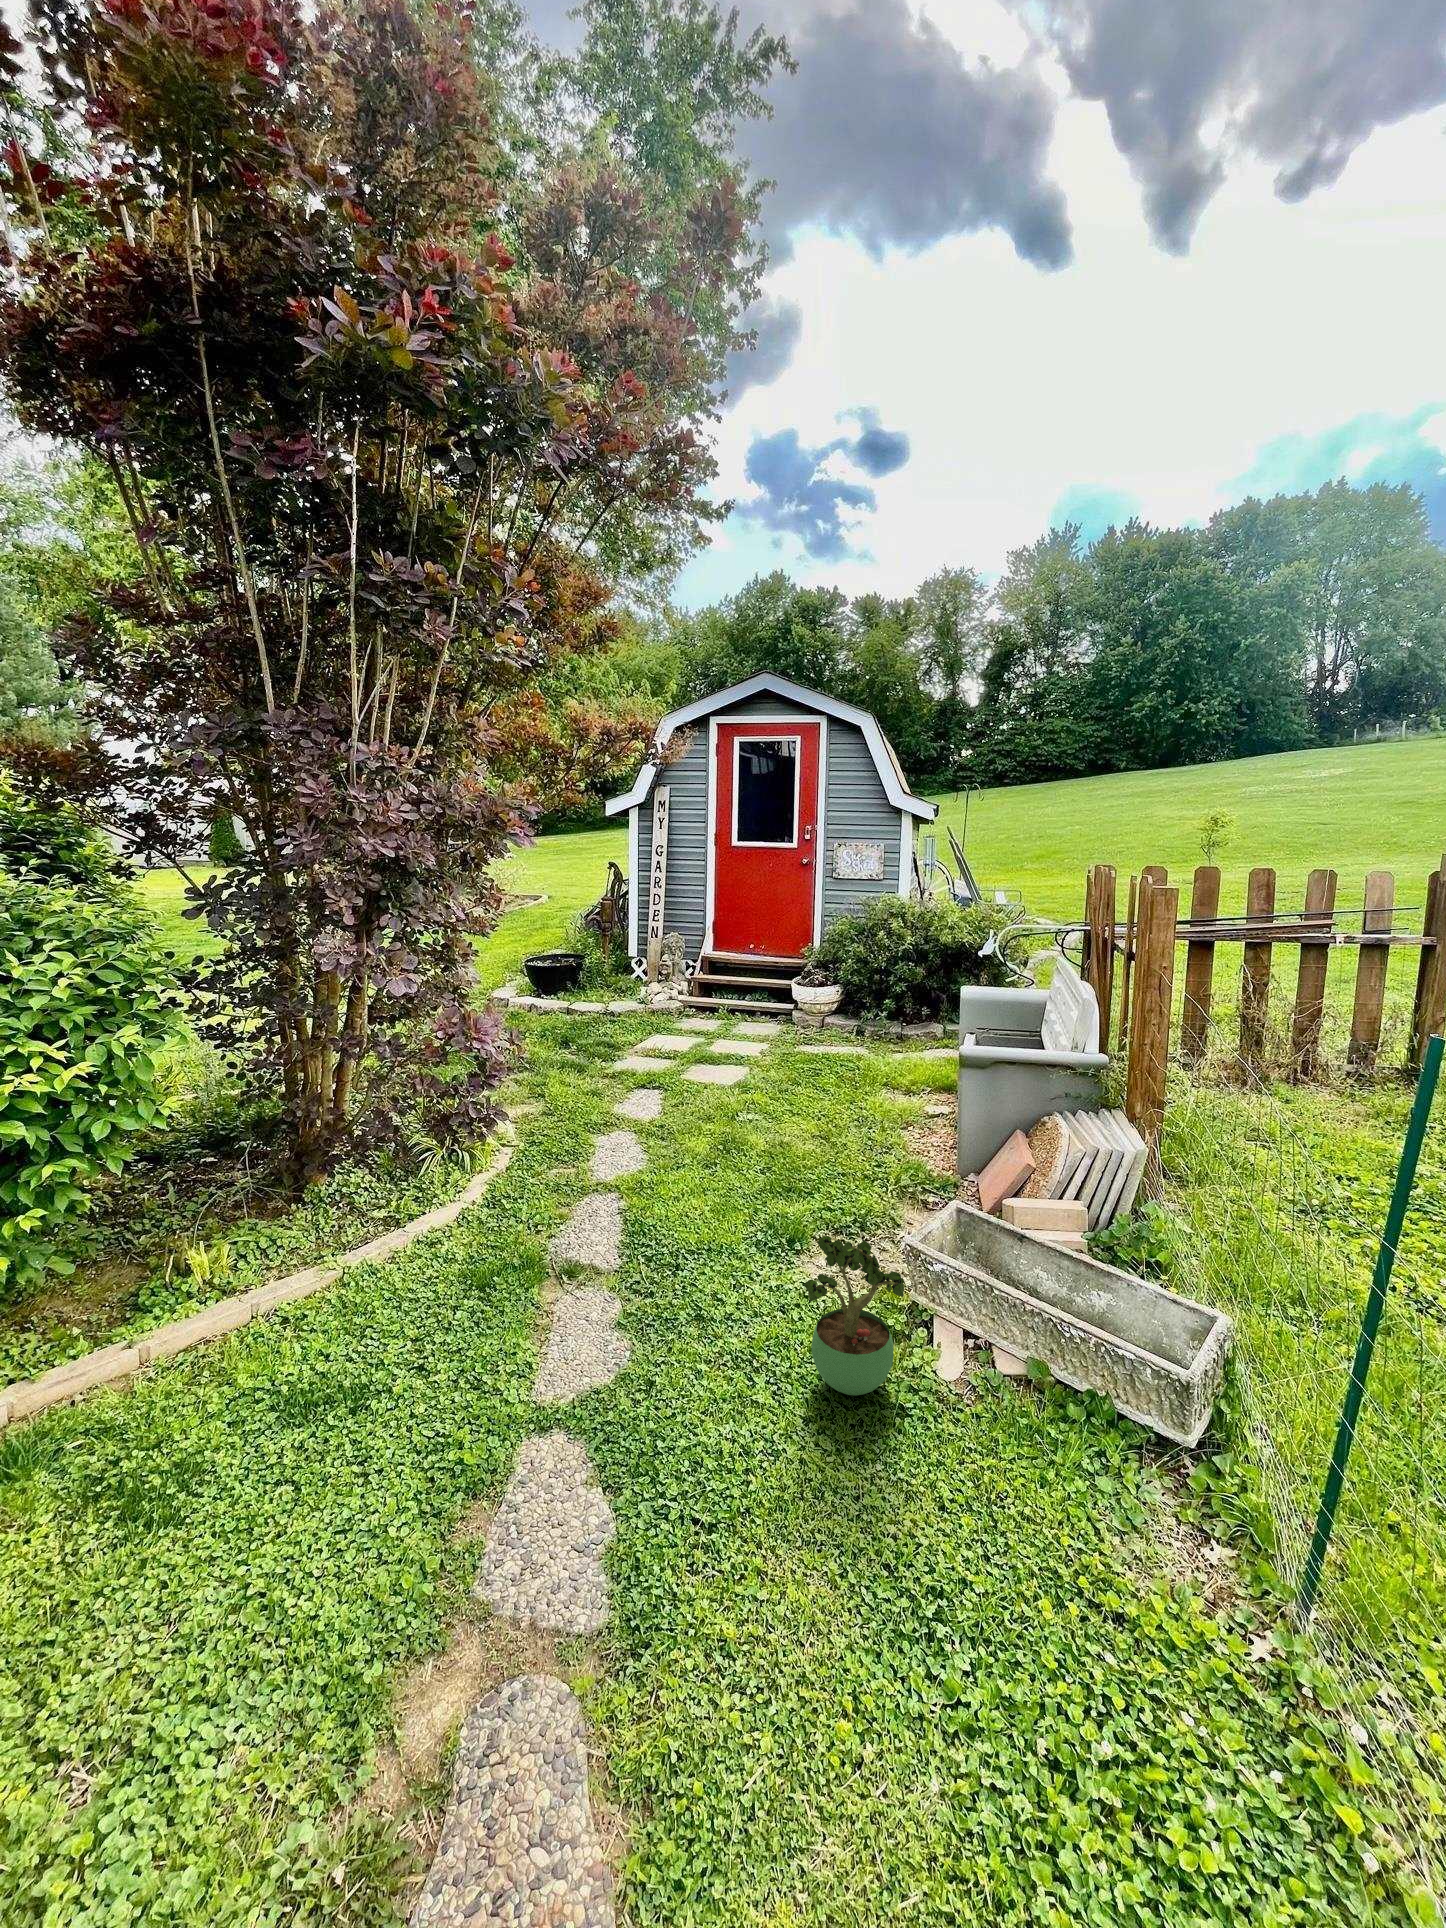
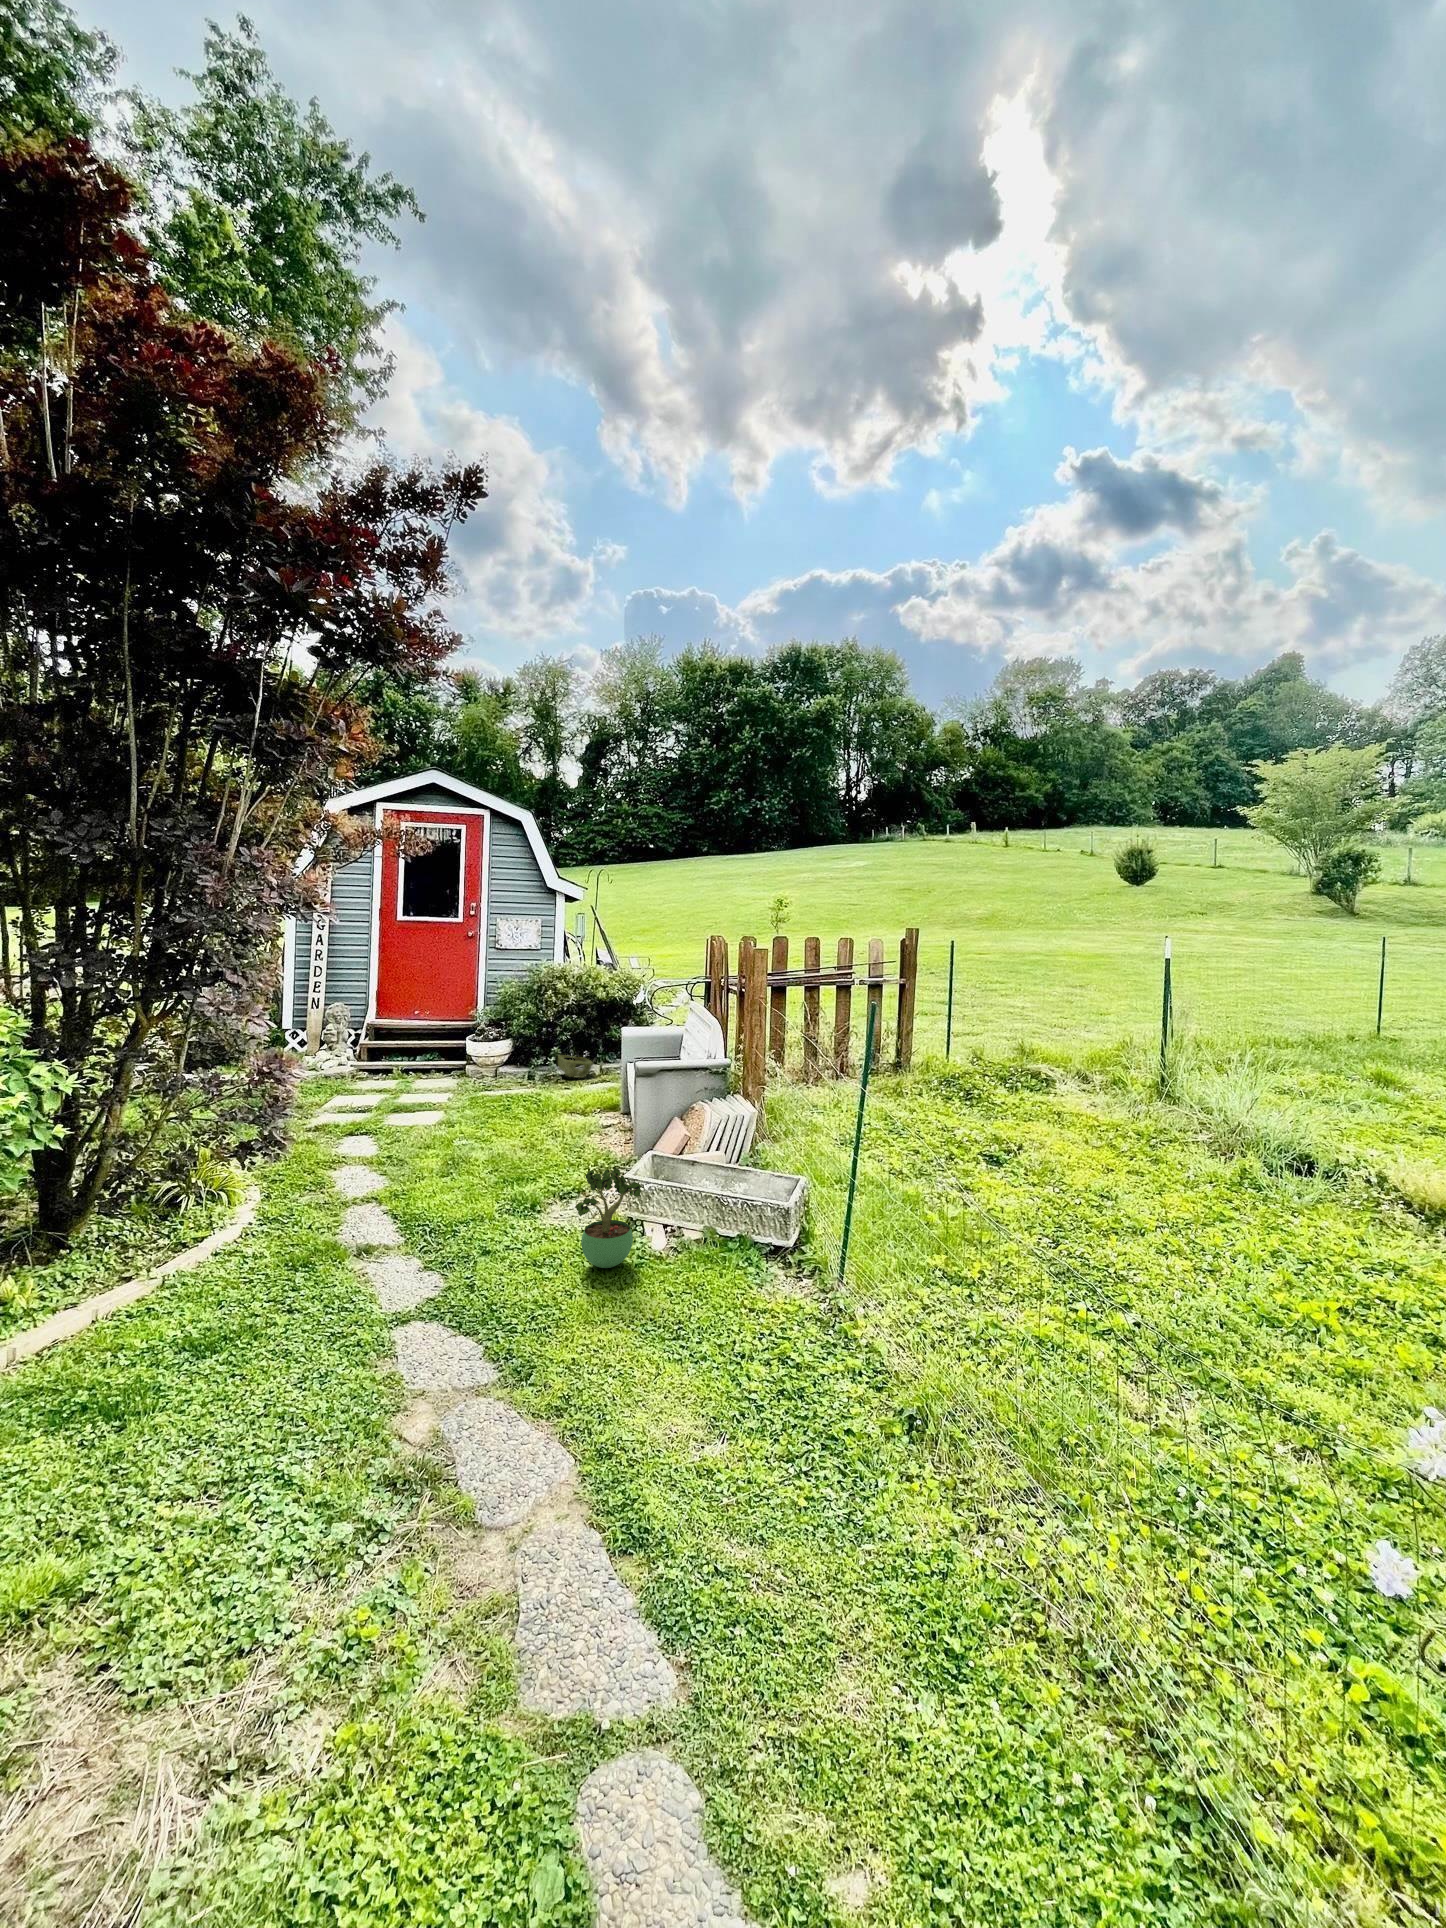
woven basket: none [892,1008,933,1040] -> present [558,1055,593,1078]

